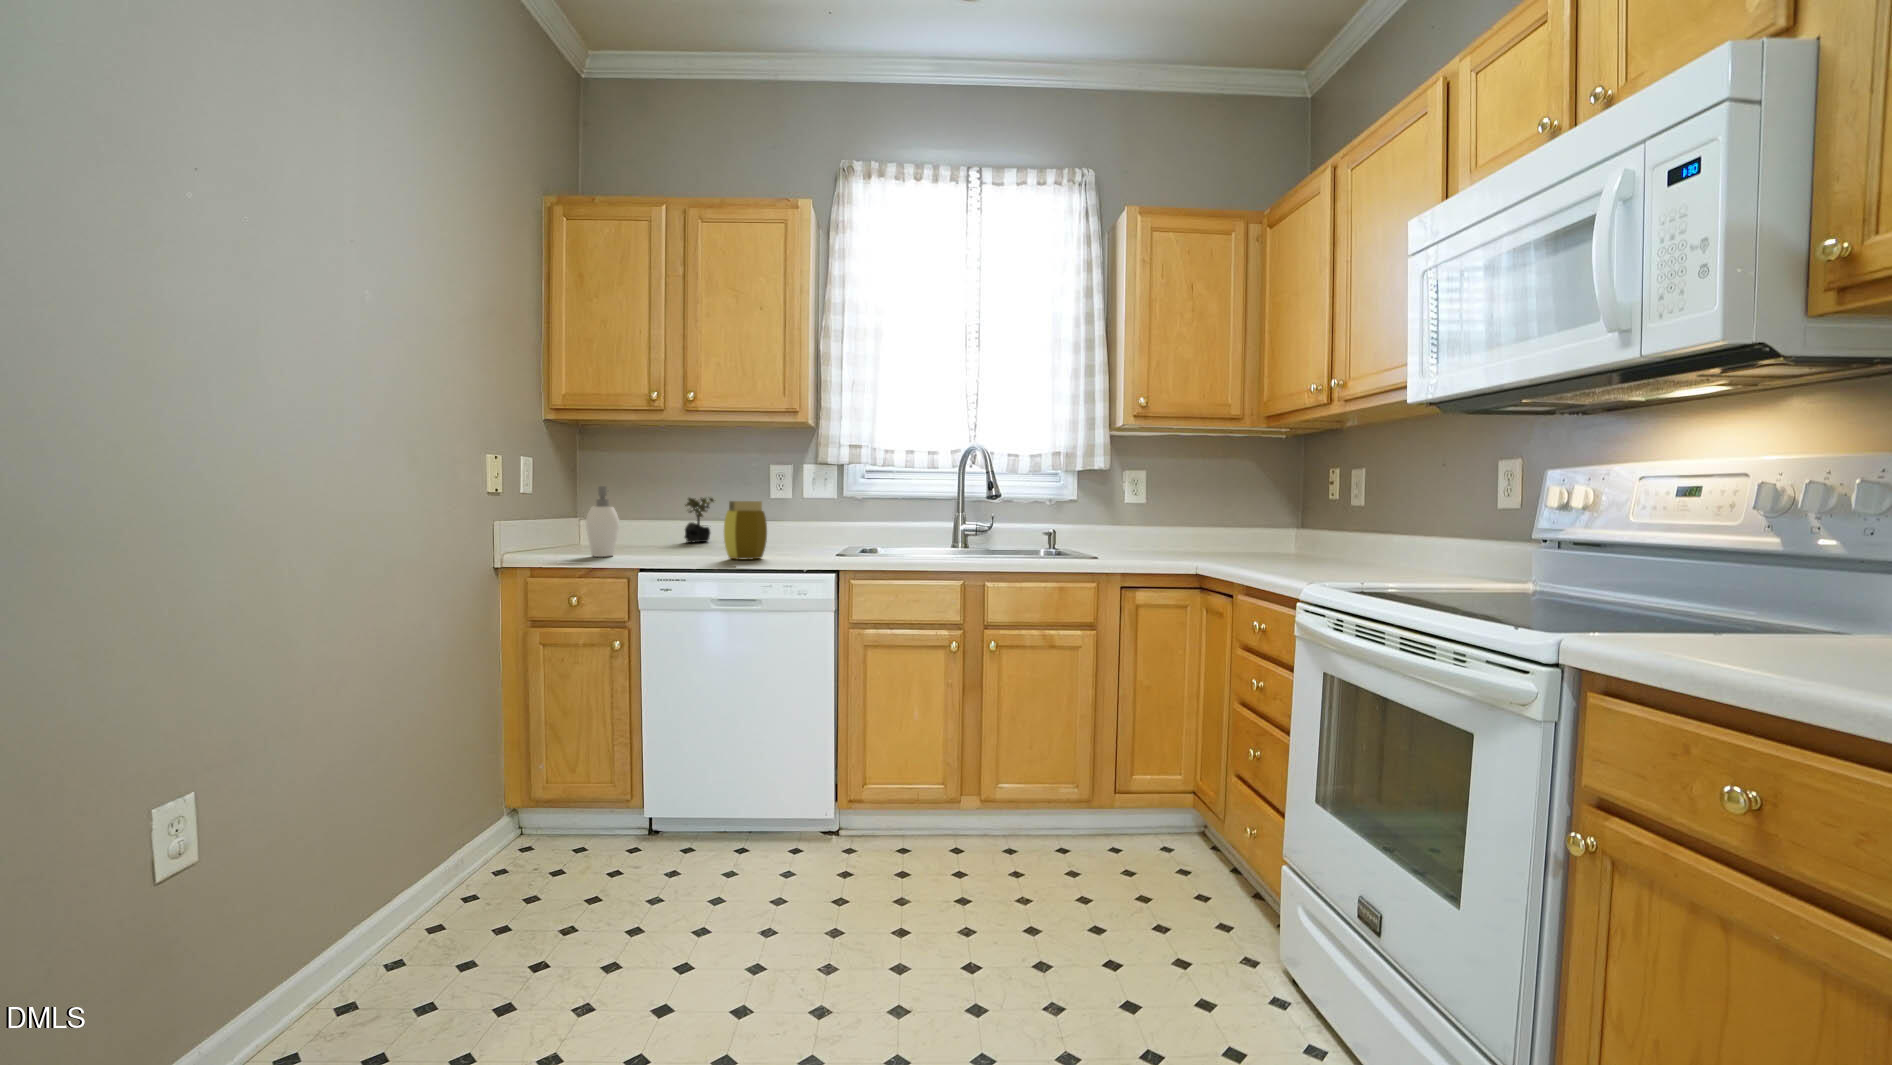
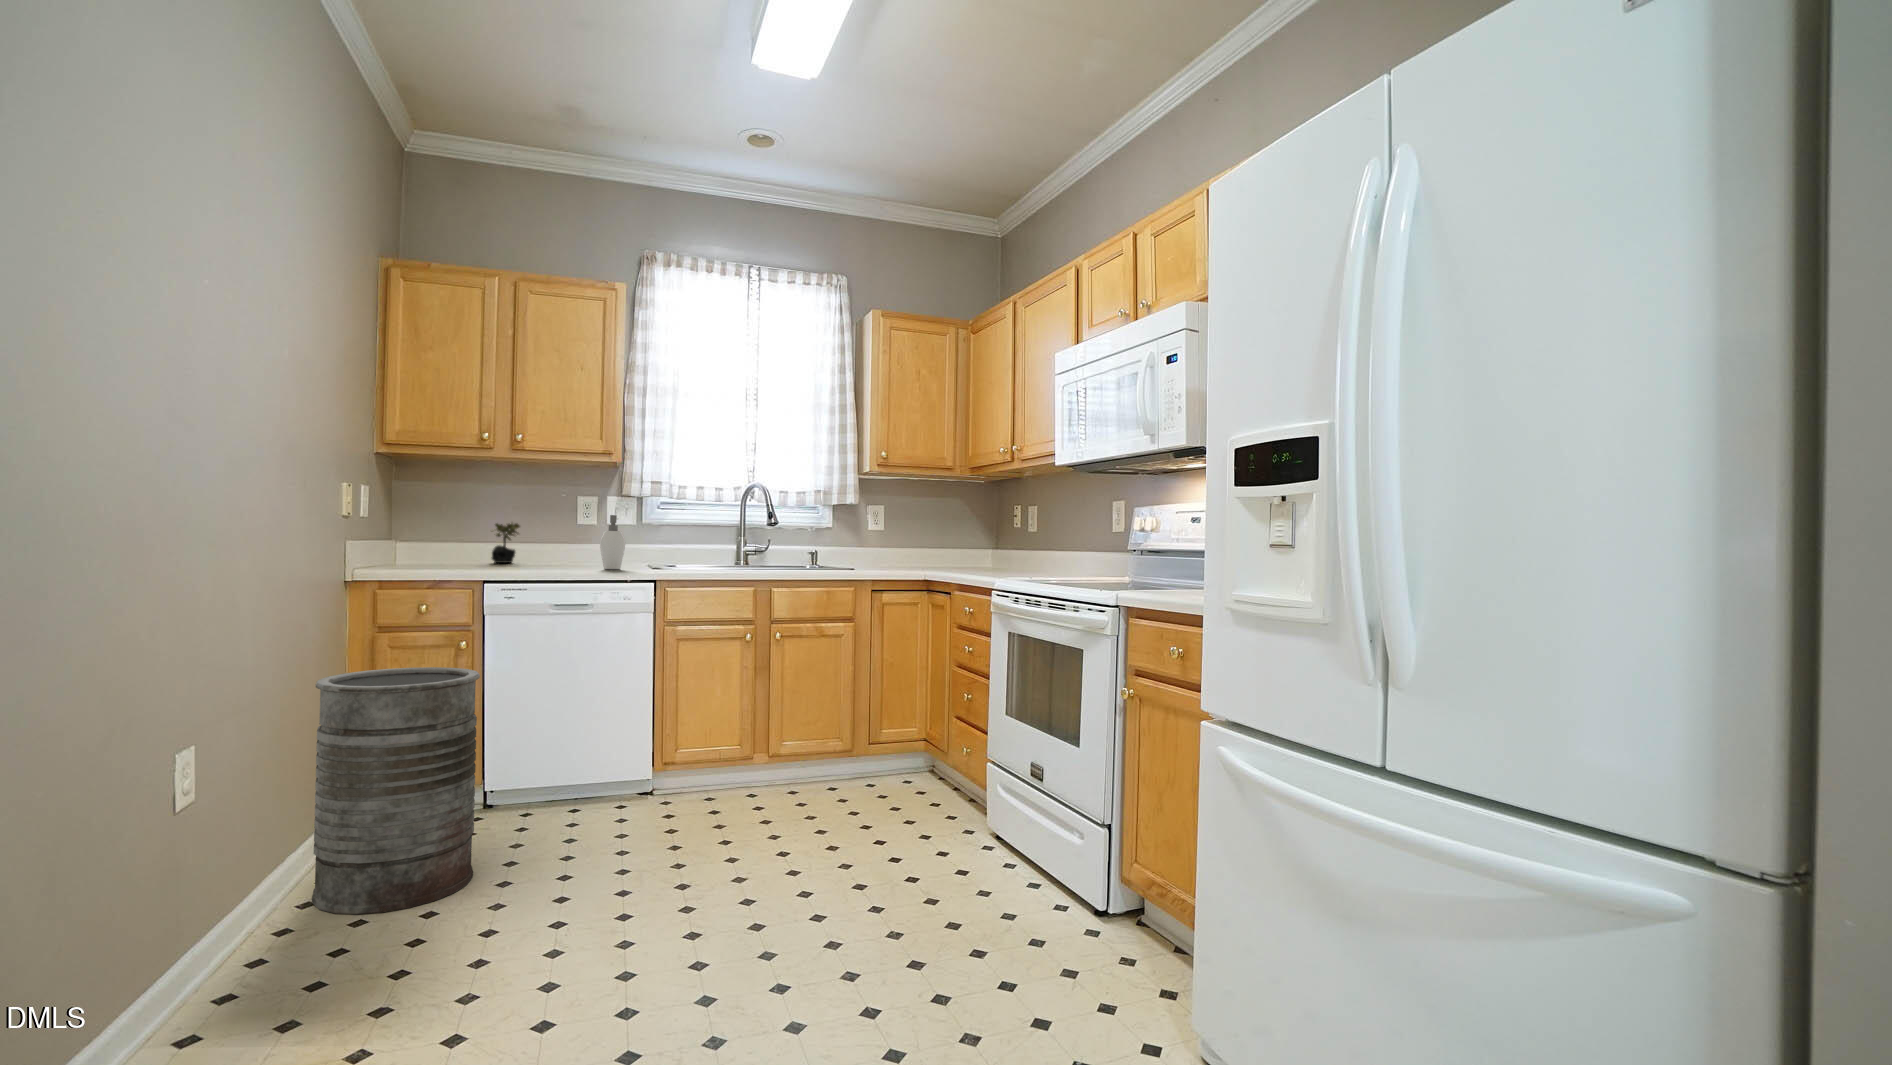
soap dispenser: present [586,486,619,557] -> present [600,515,625,569]
jar: present [724,501,767,559] -> none [562,525,598,573]
trash can: none [338,687,556,1032] -> present [312,667,480,914]

